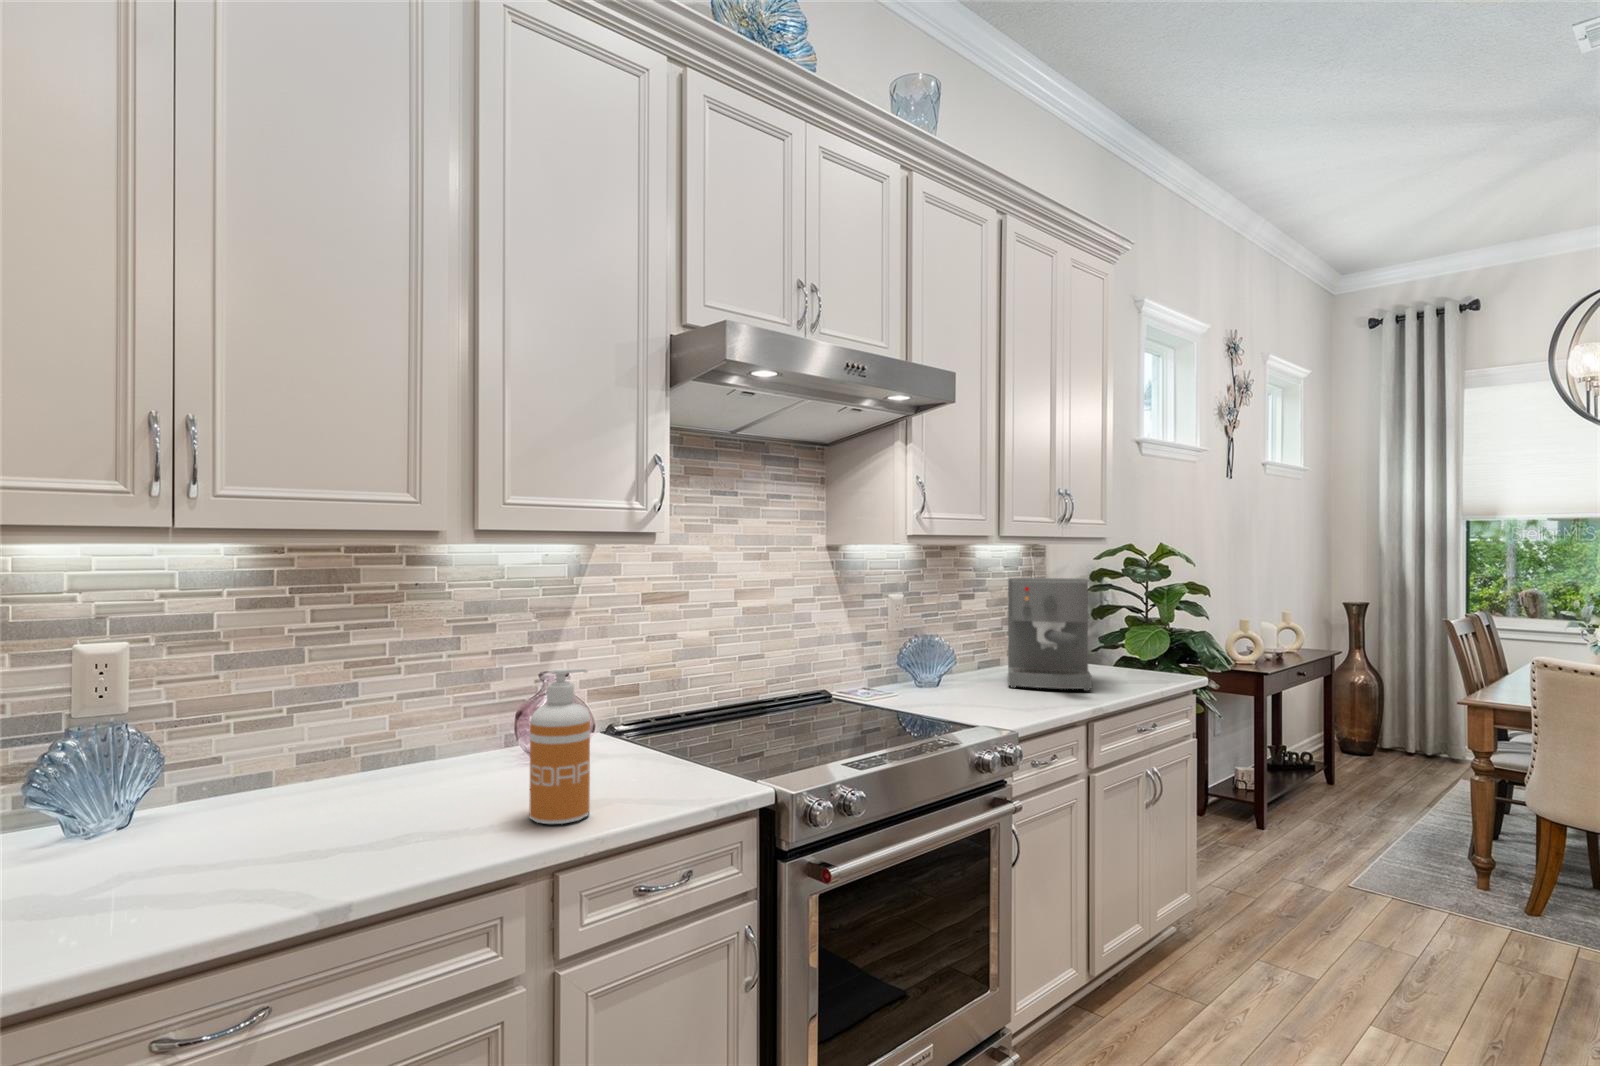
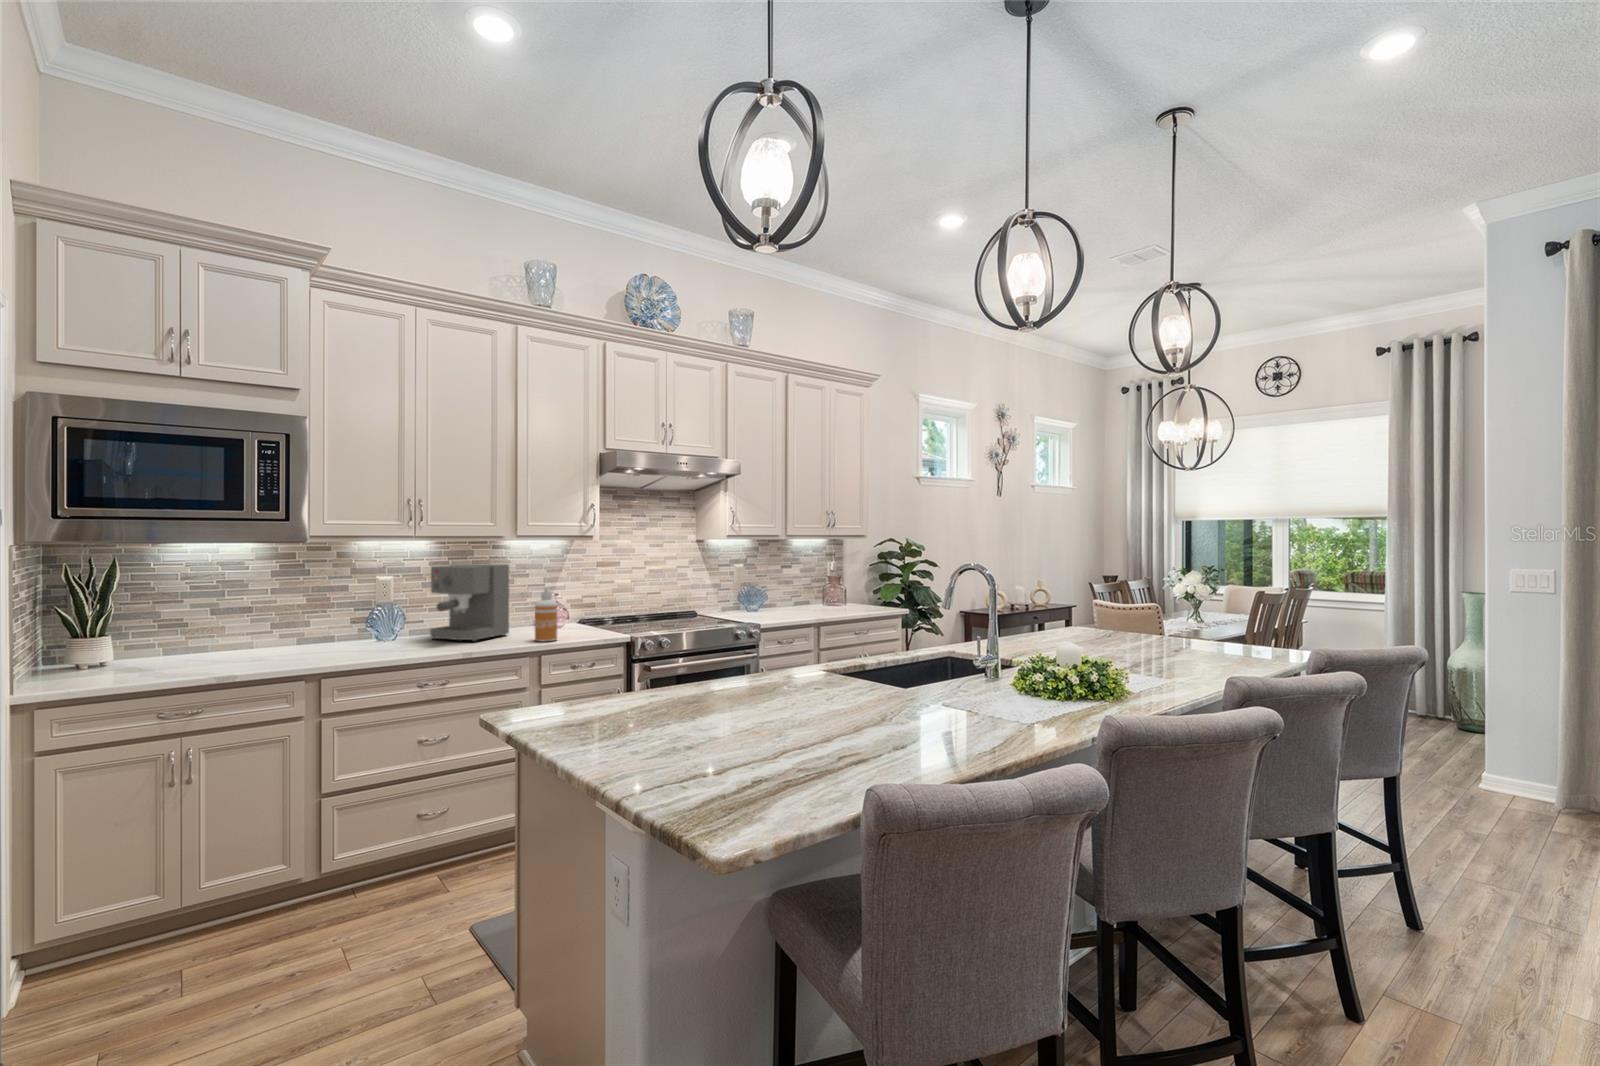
coffee maker: present [1008,578,1092,691] -> present [430,564,509,641]

